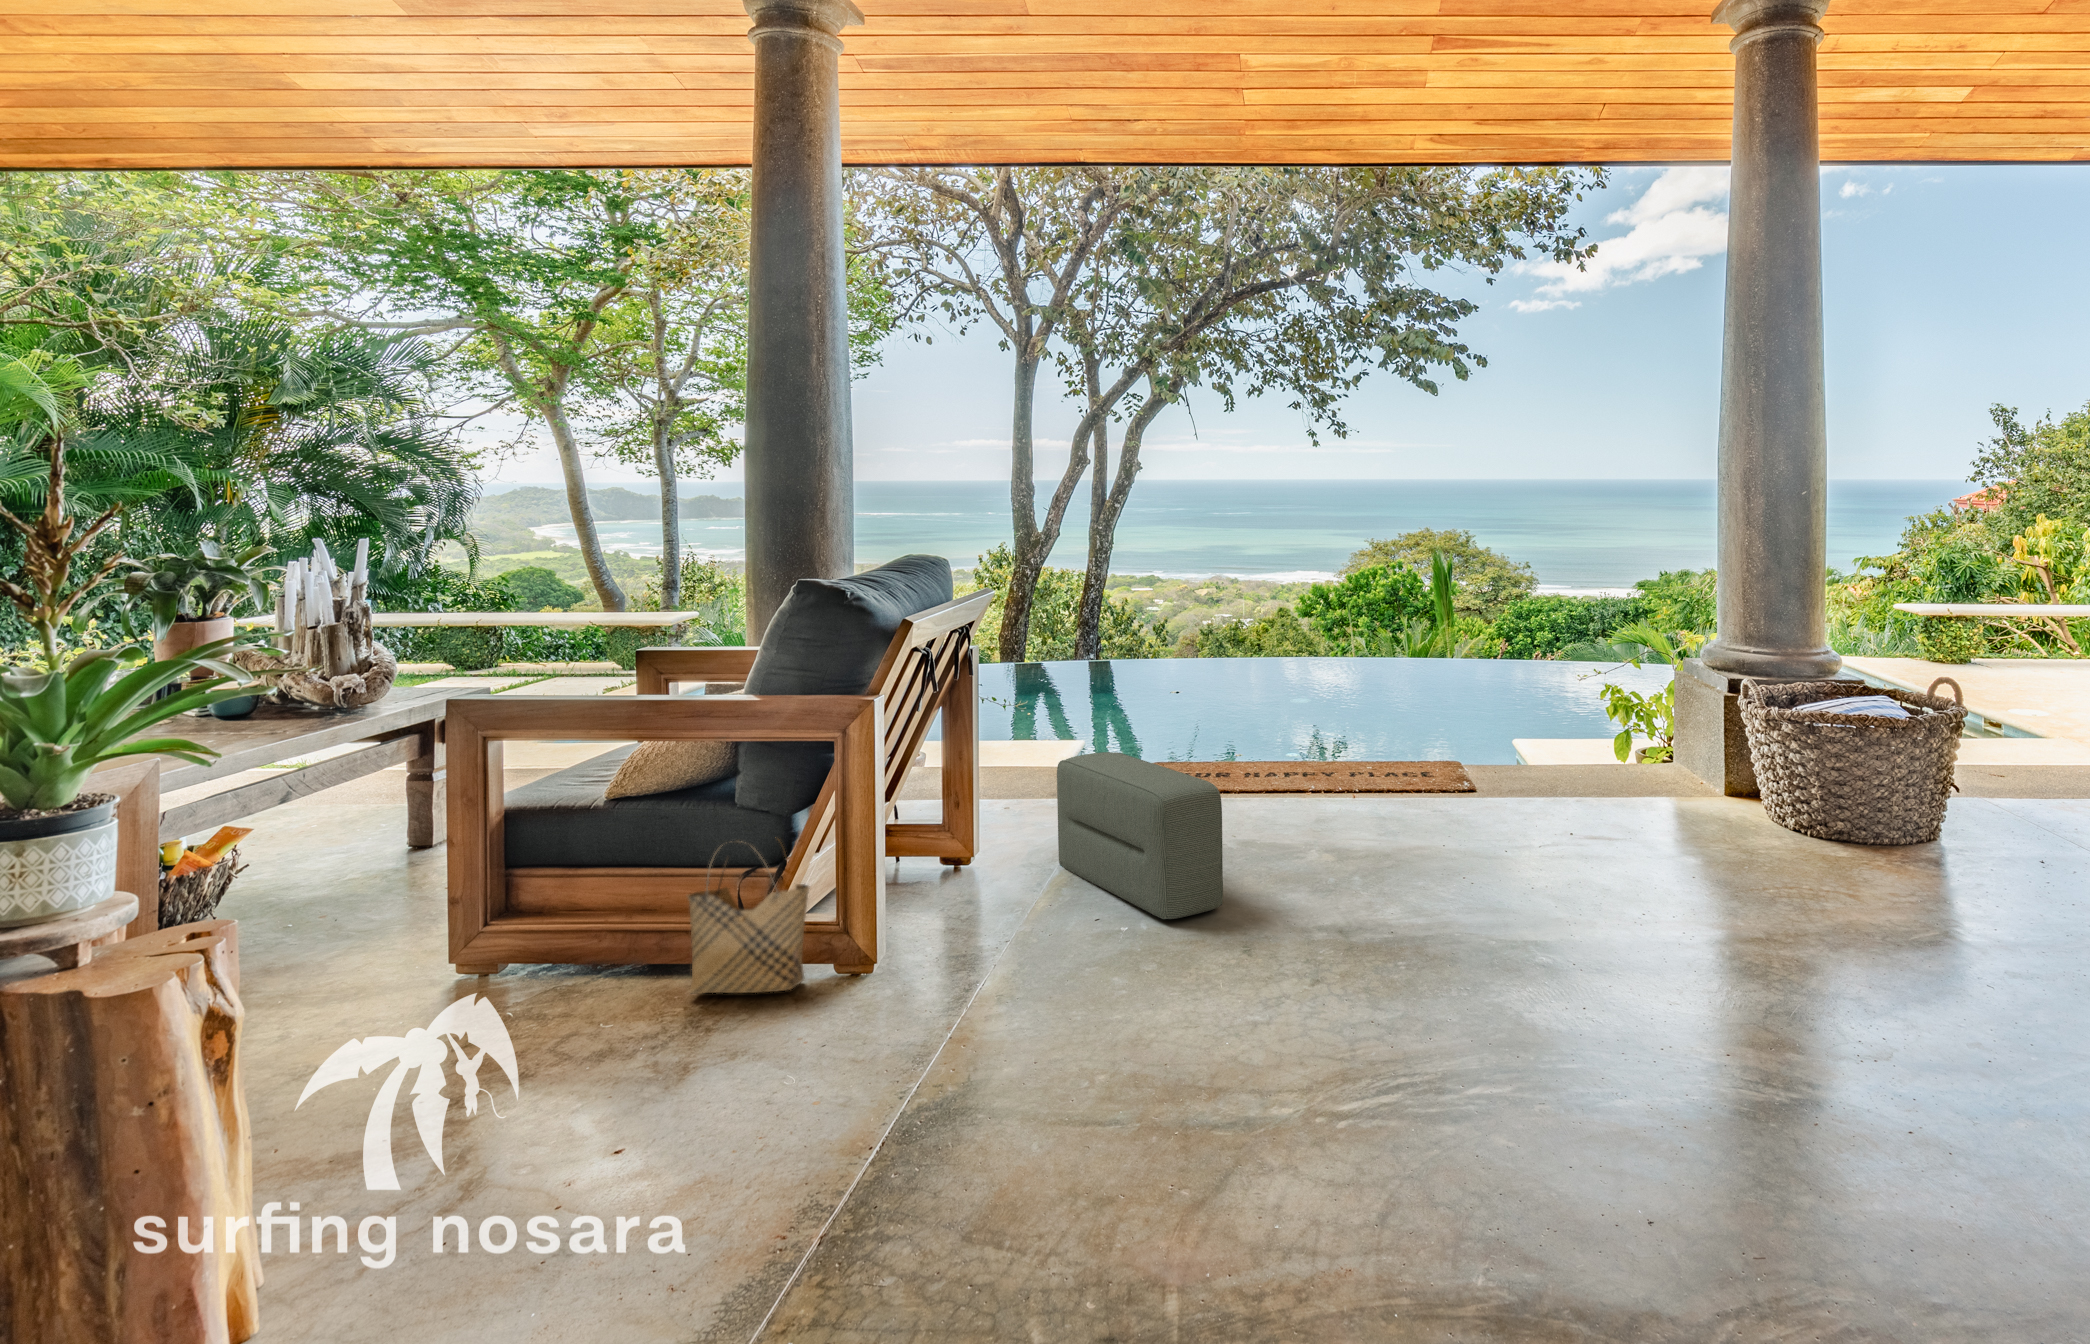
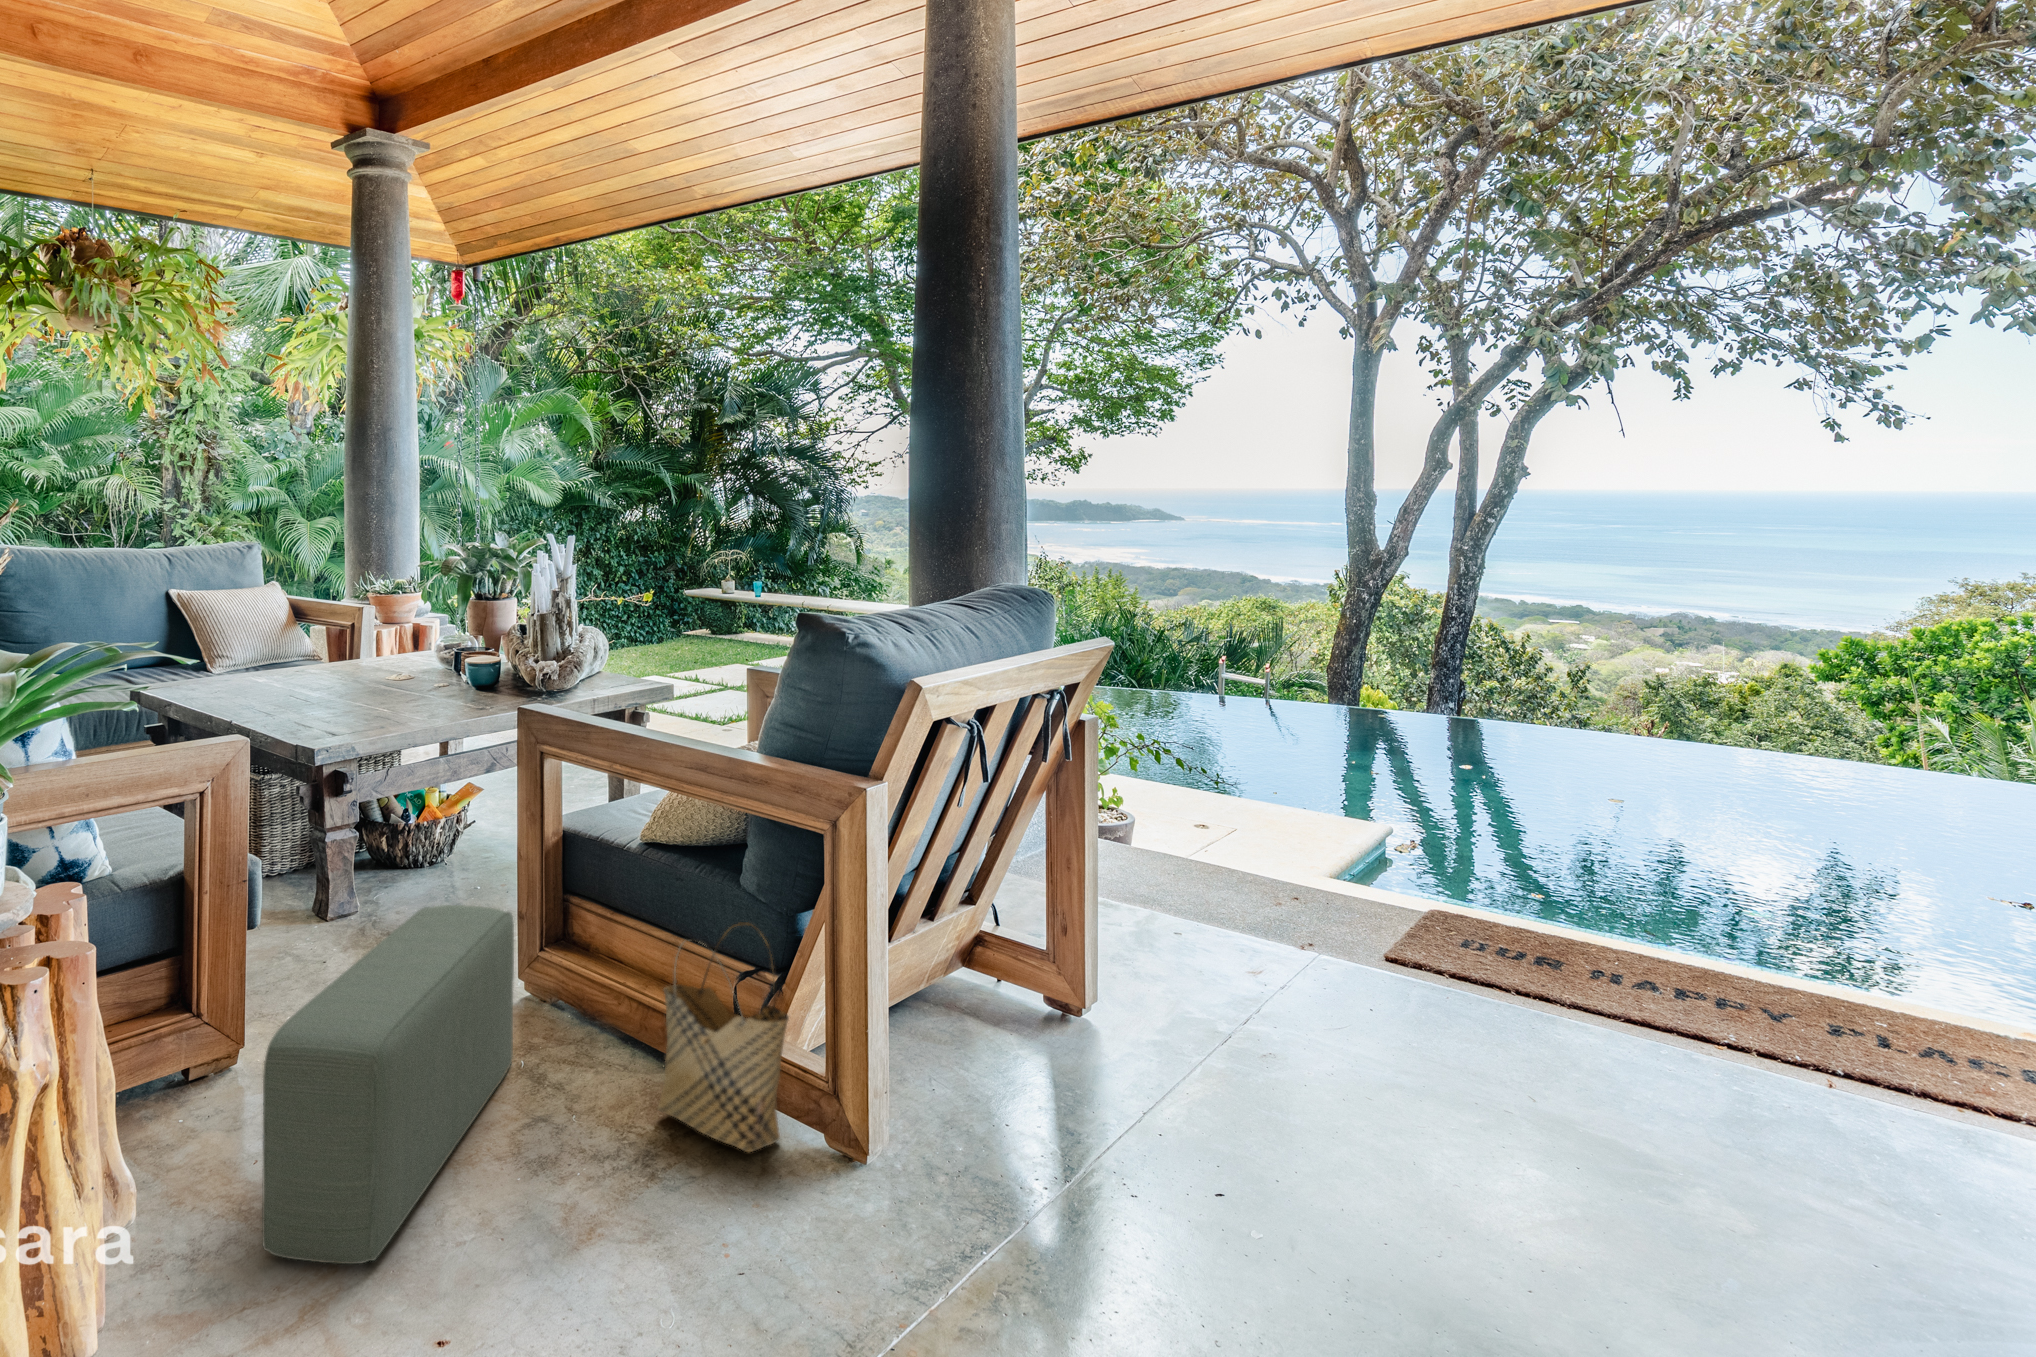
pouf: present [1057,752,1223,919] -> present [262,905,514,1264]

